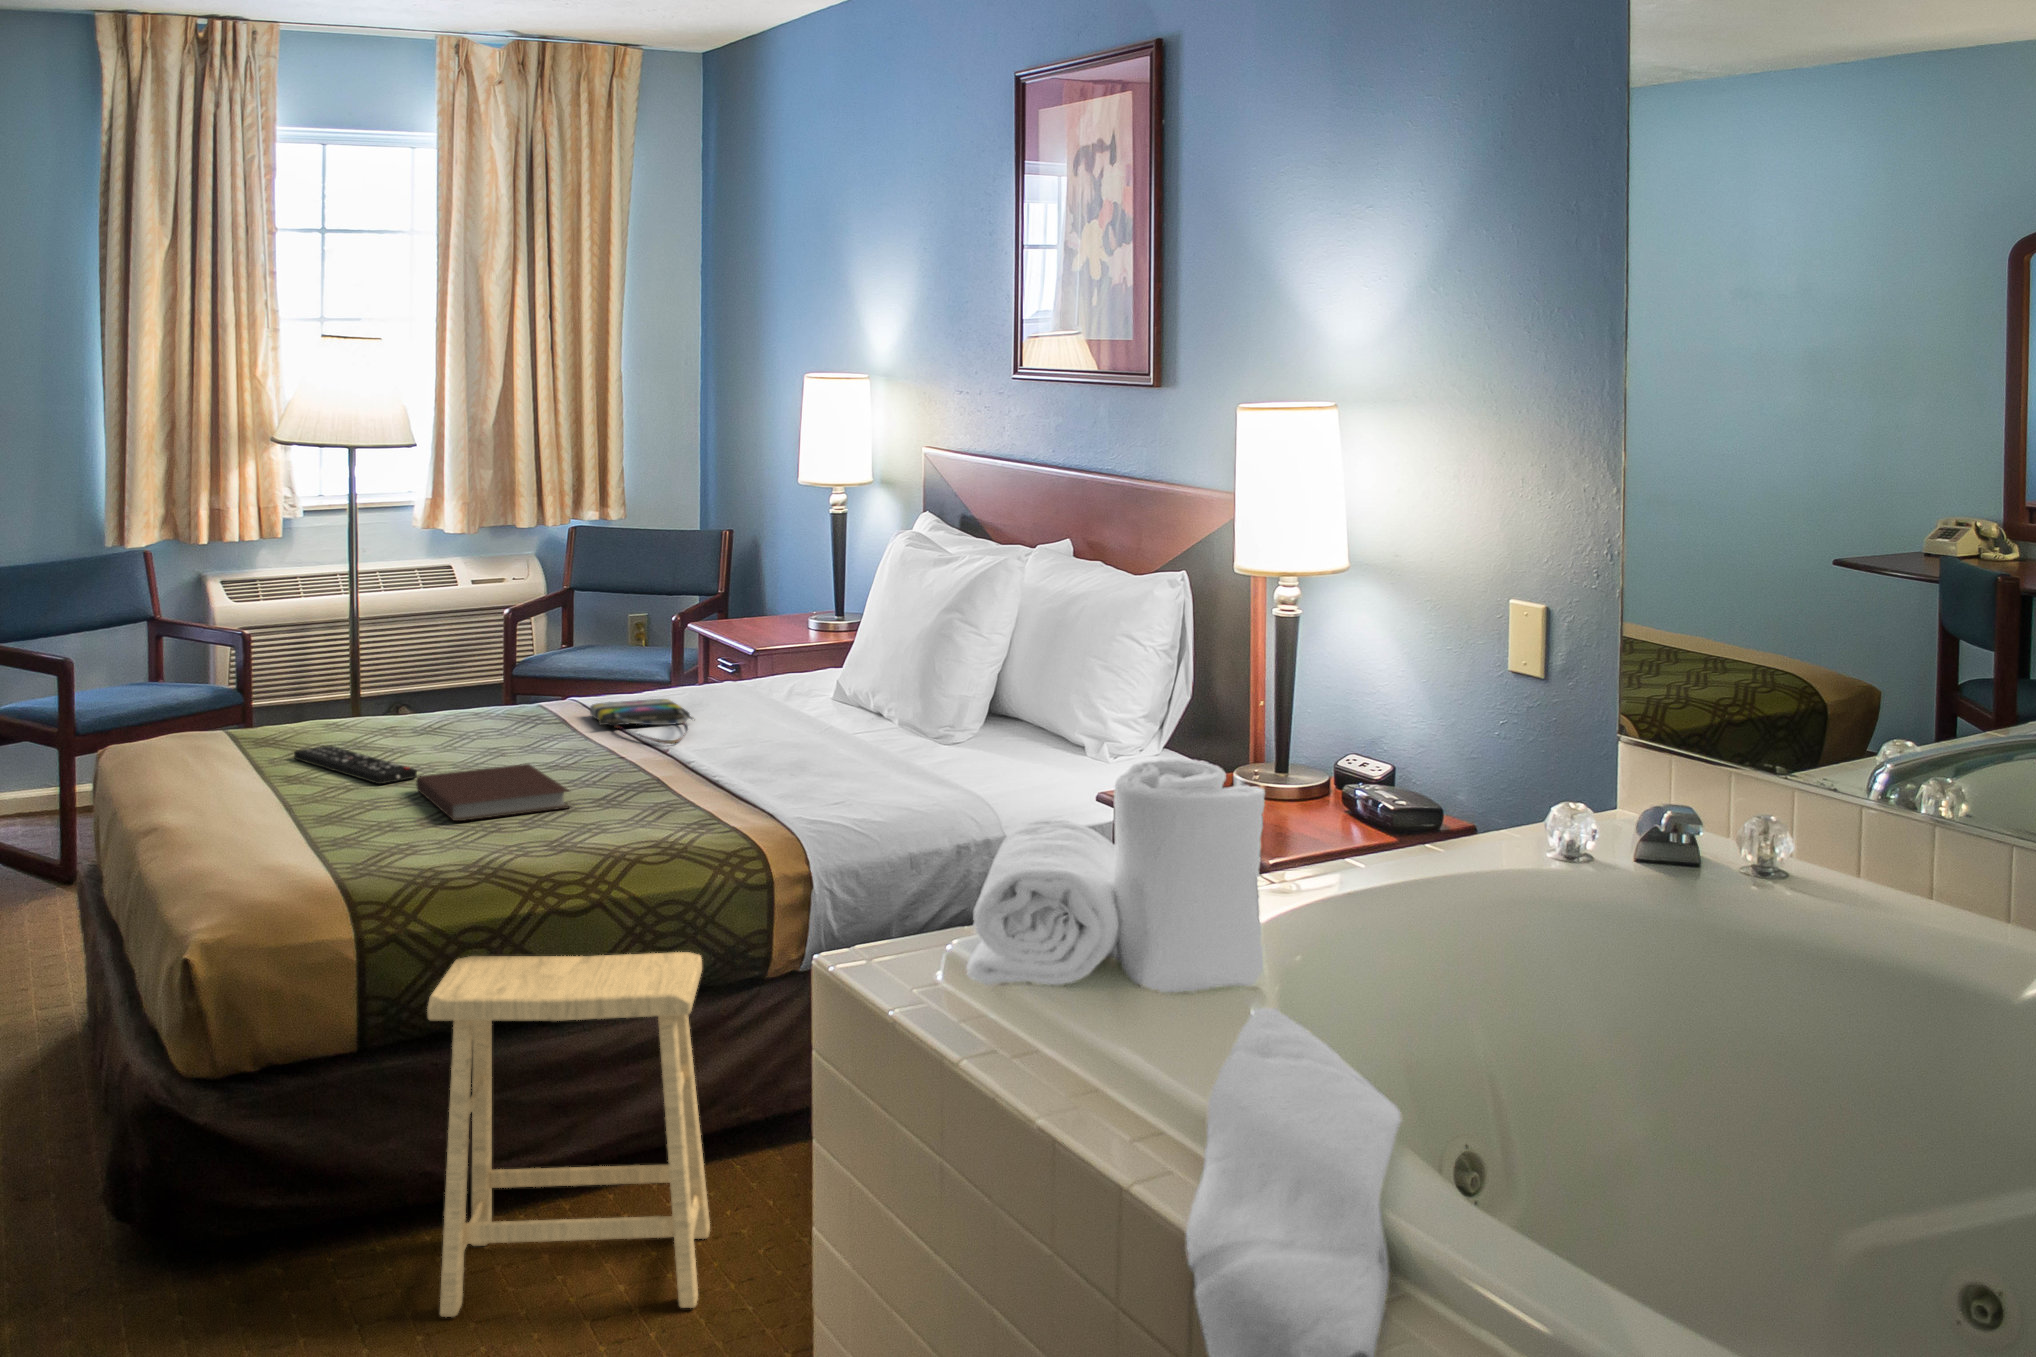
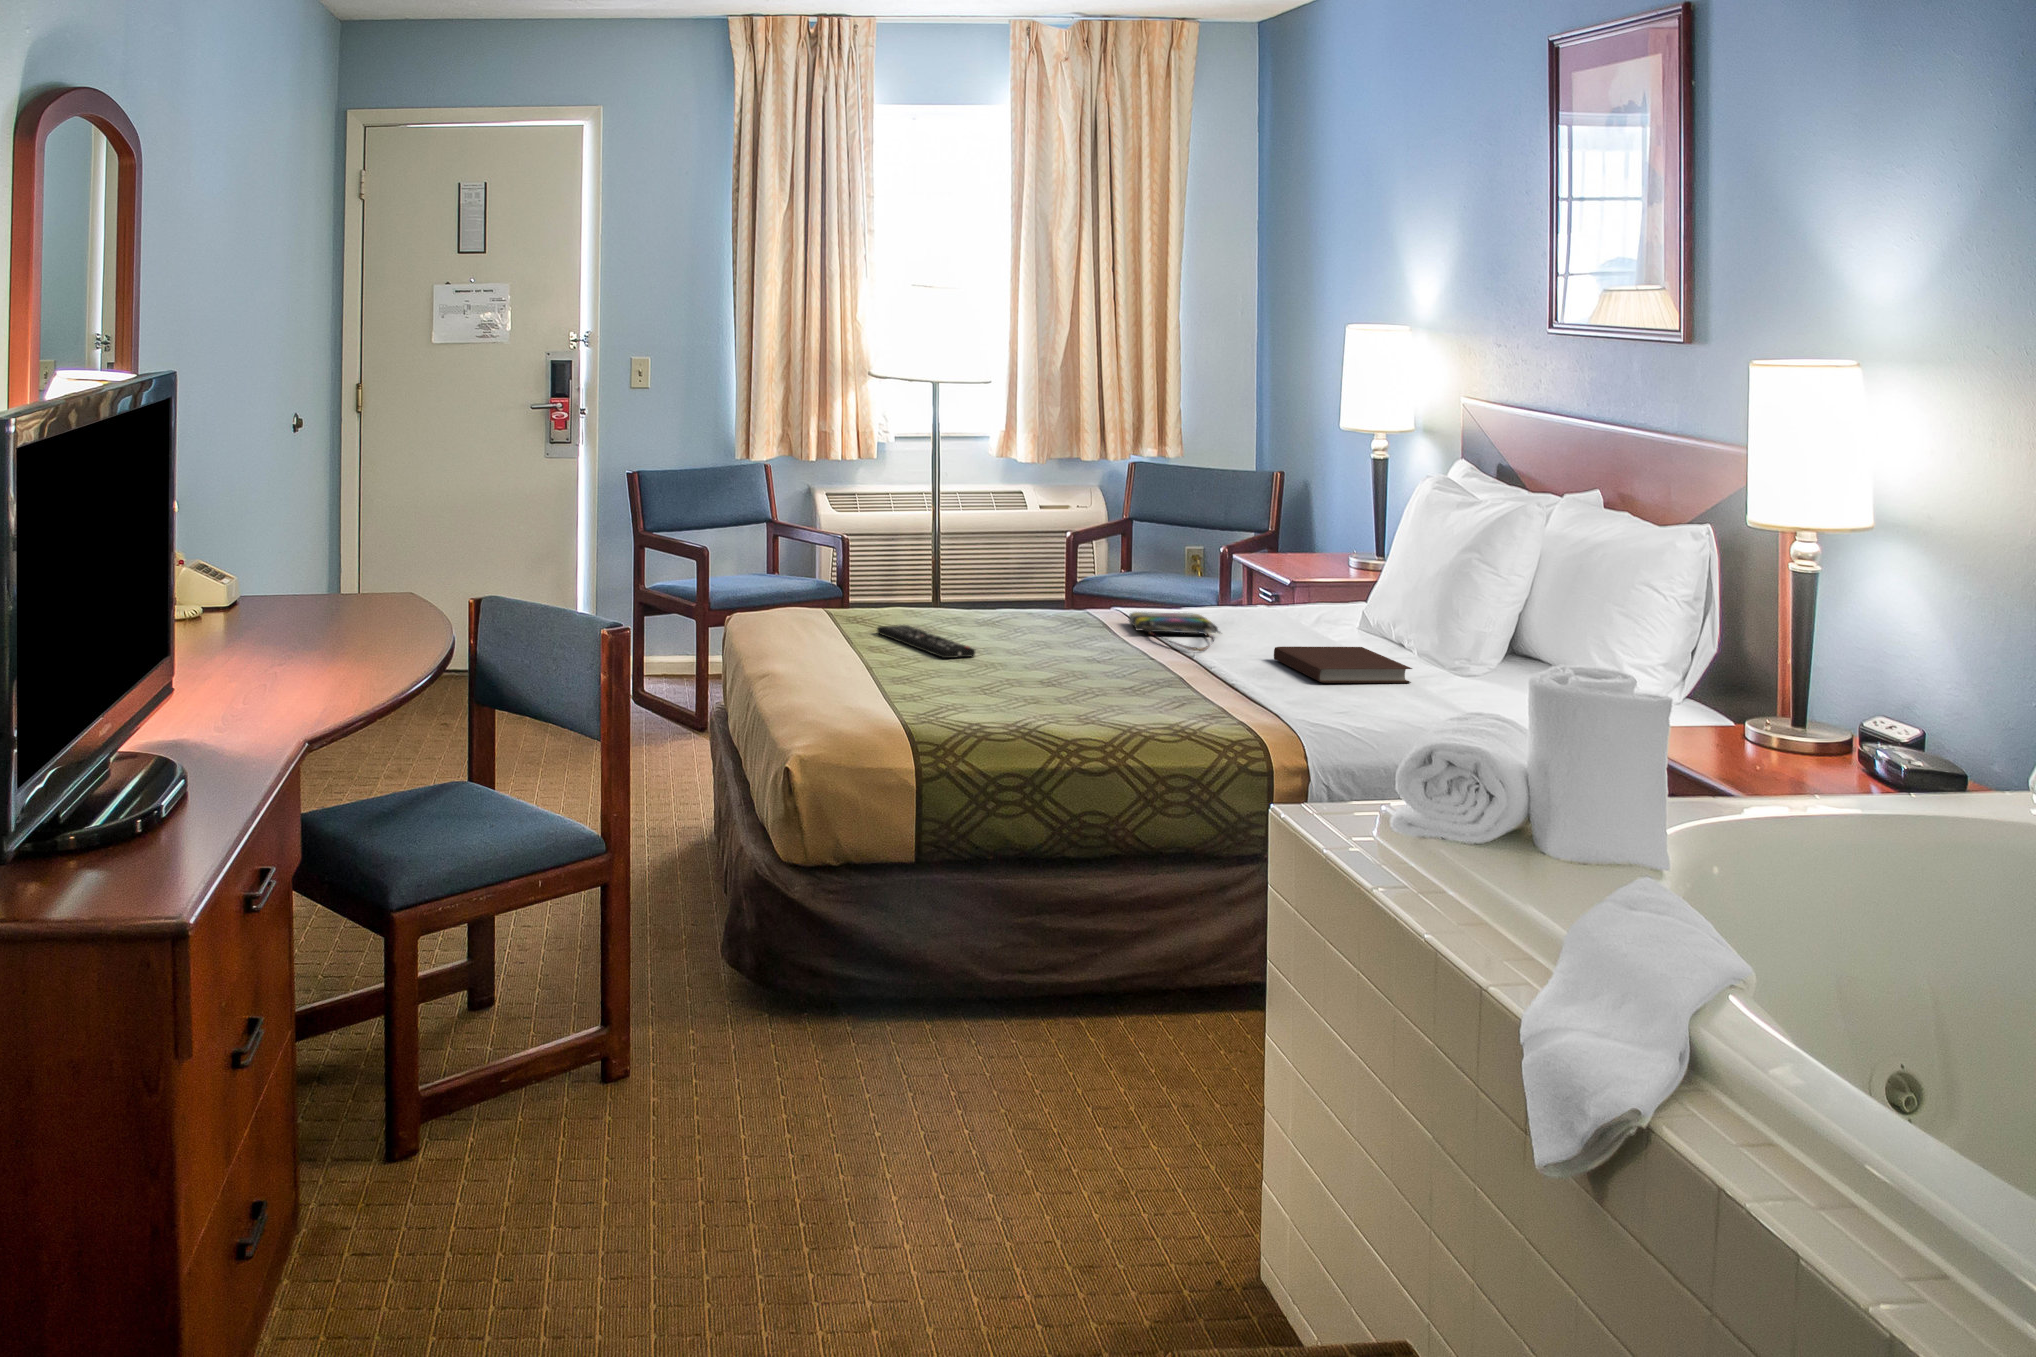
notebook: present [416,764,570,821] -> present [1274,647,1412,683]
footstool: present [427,952,710,1317] -> none [953,798,1201,1128]

